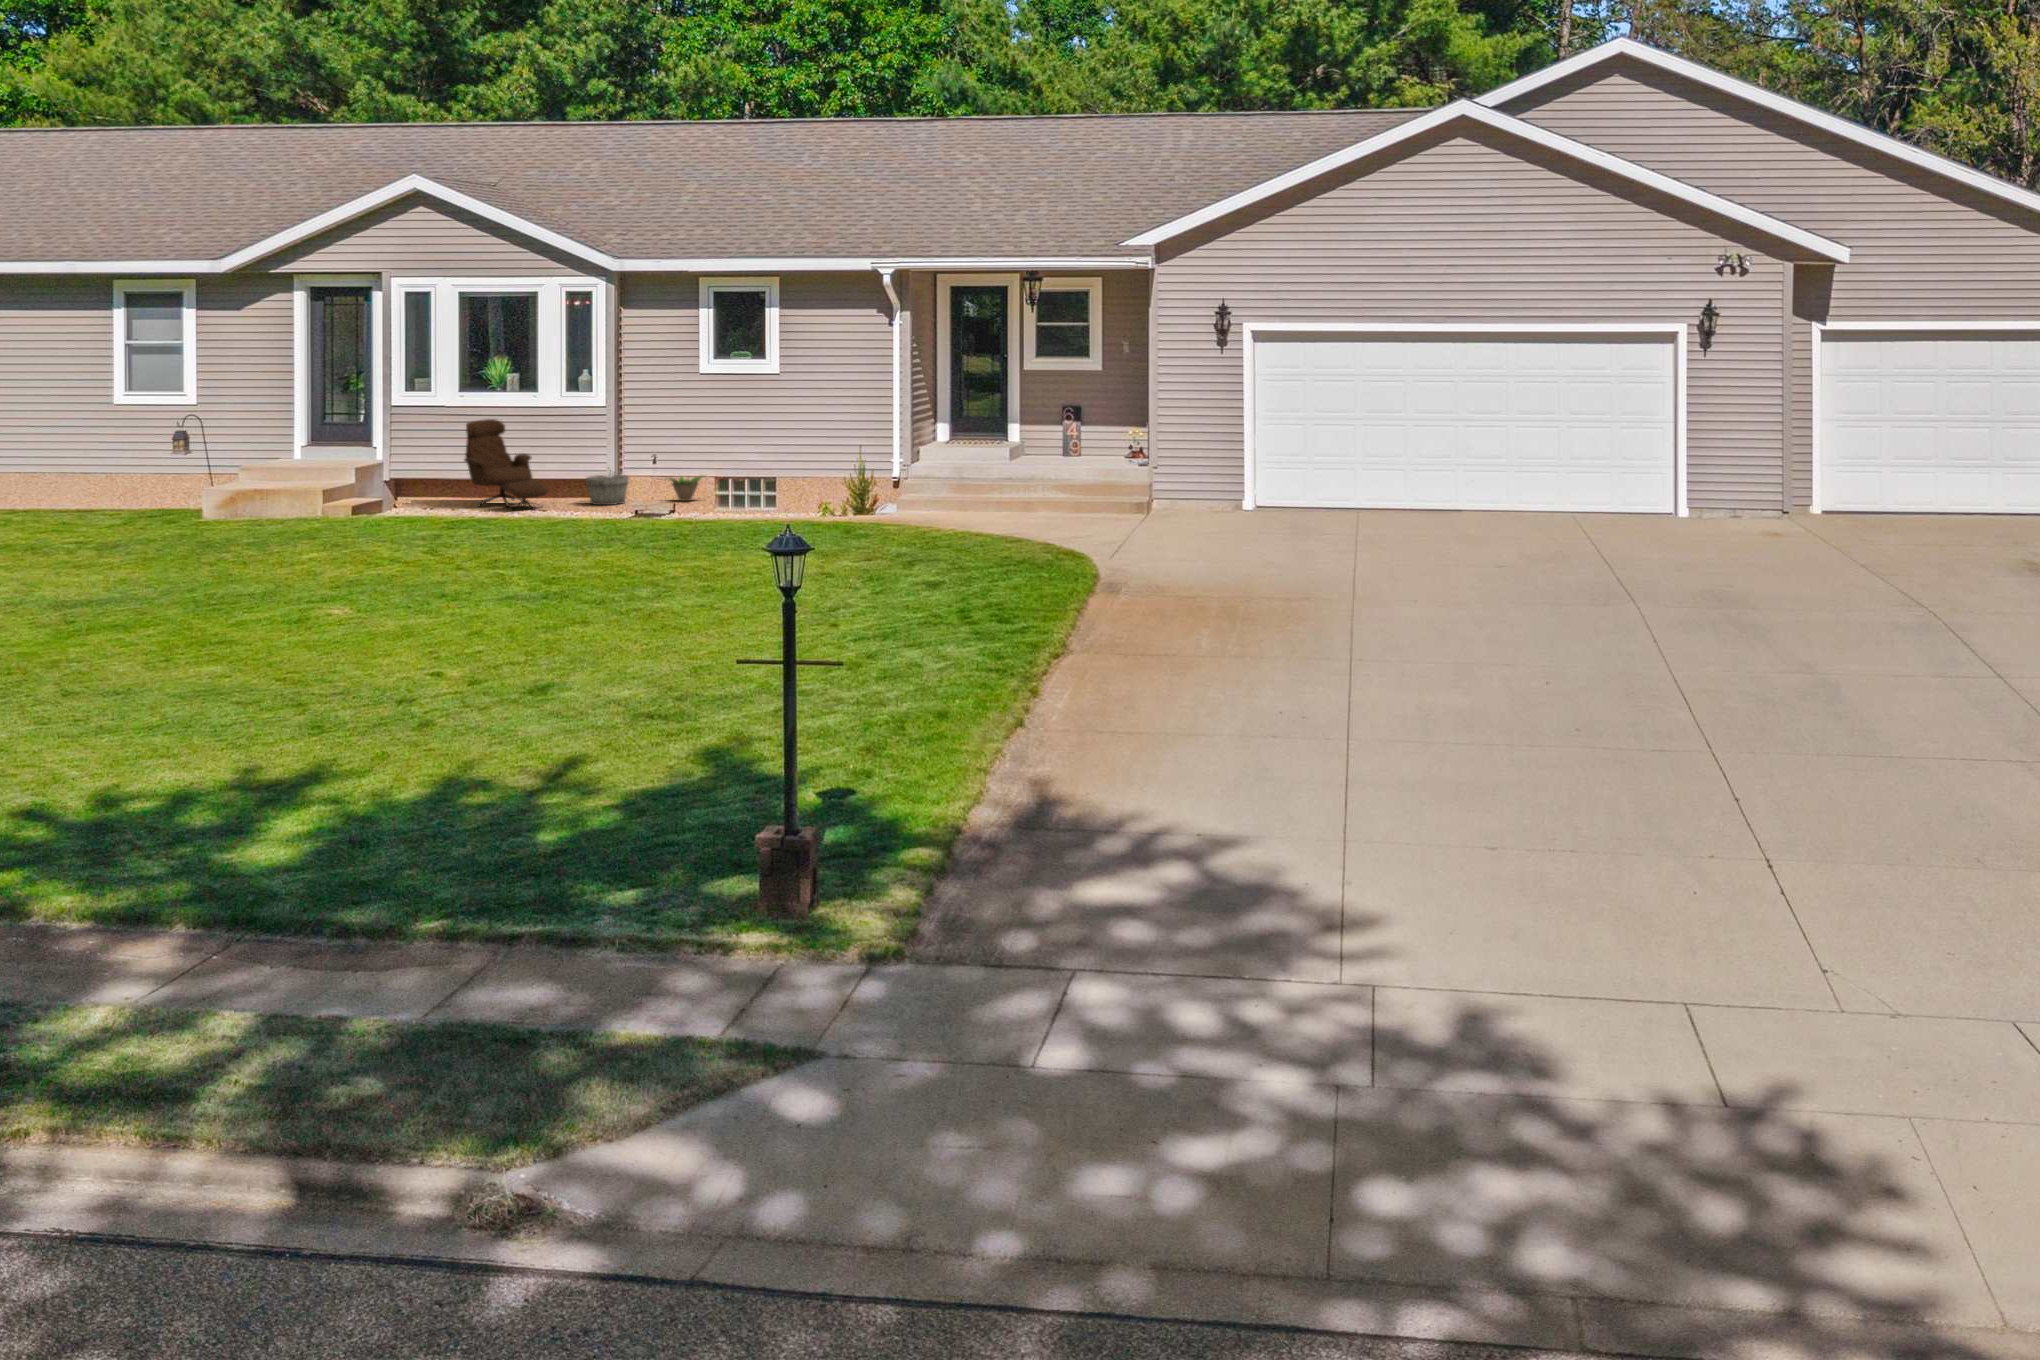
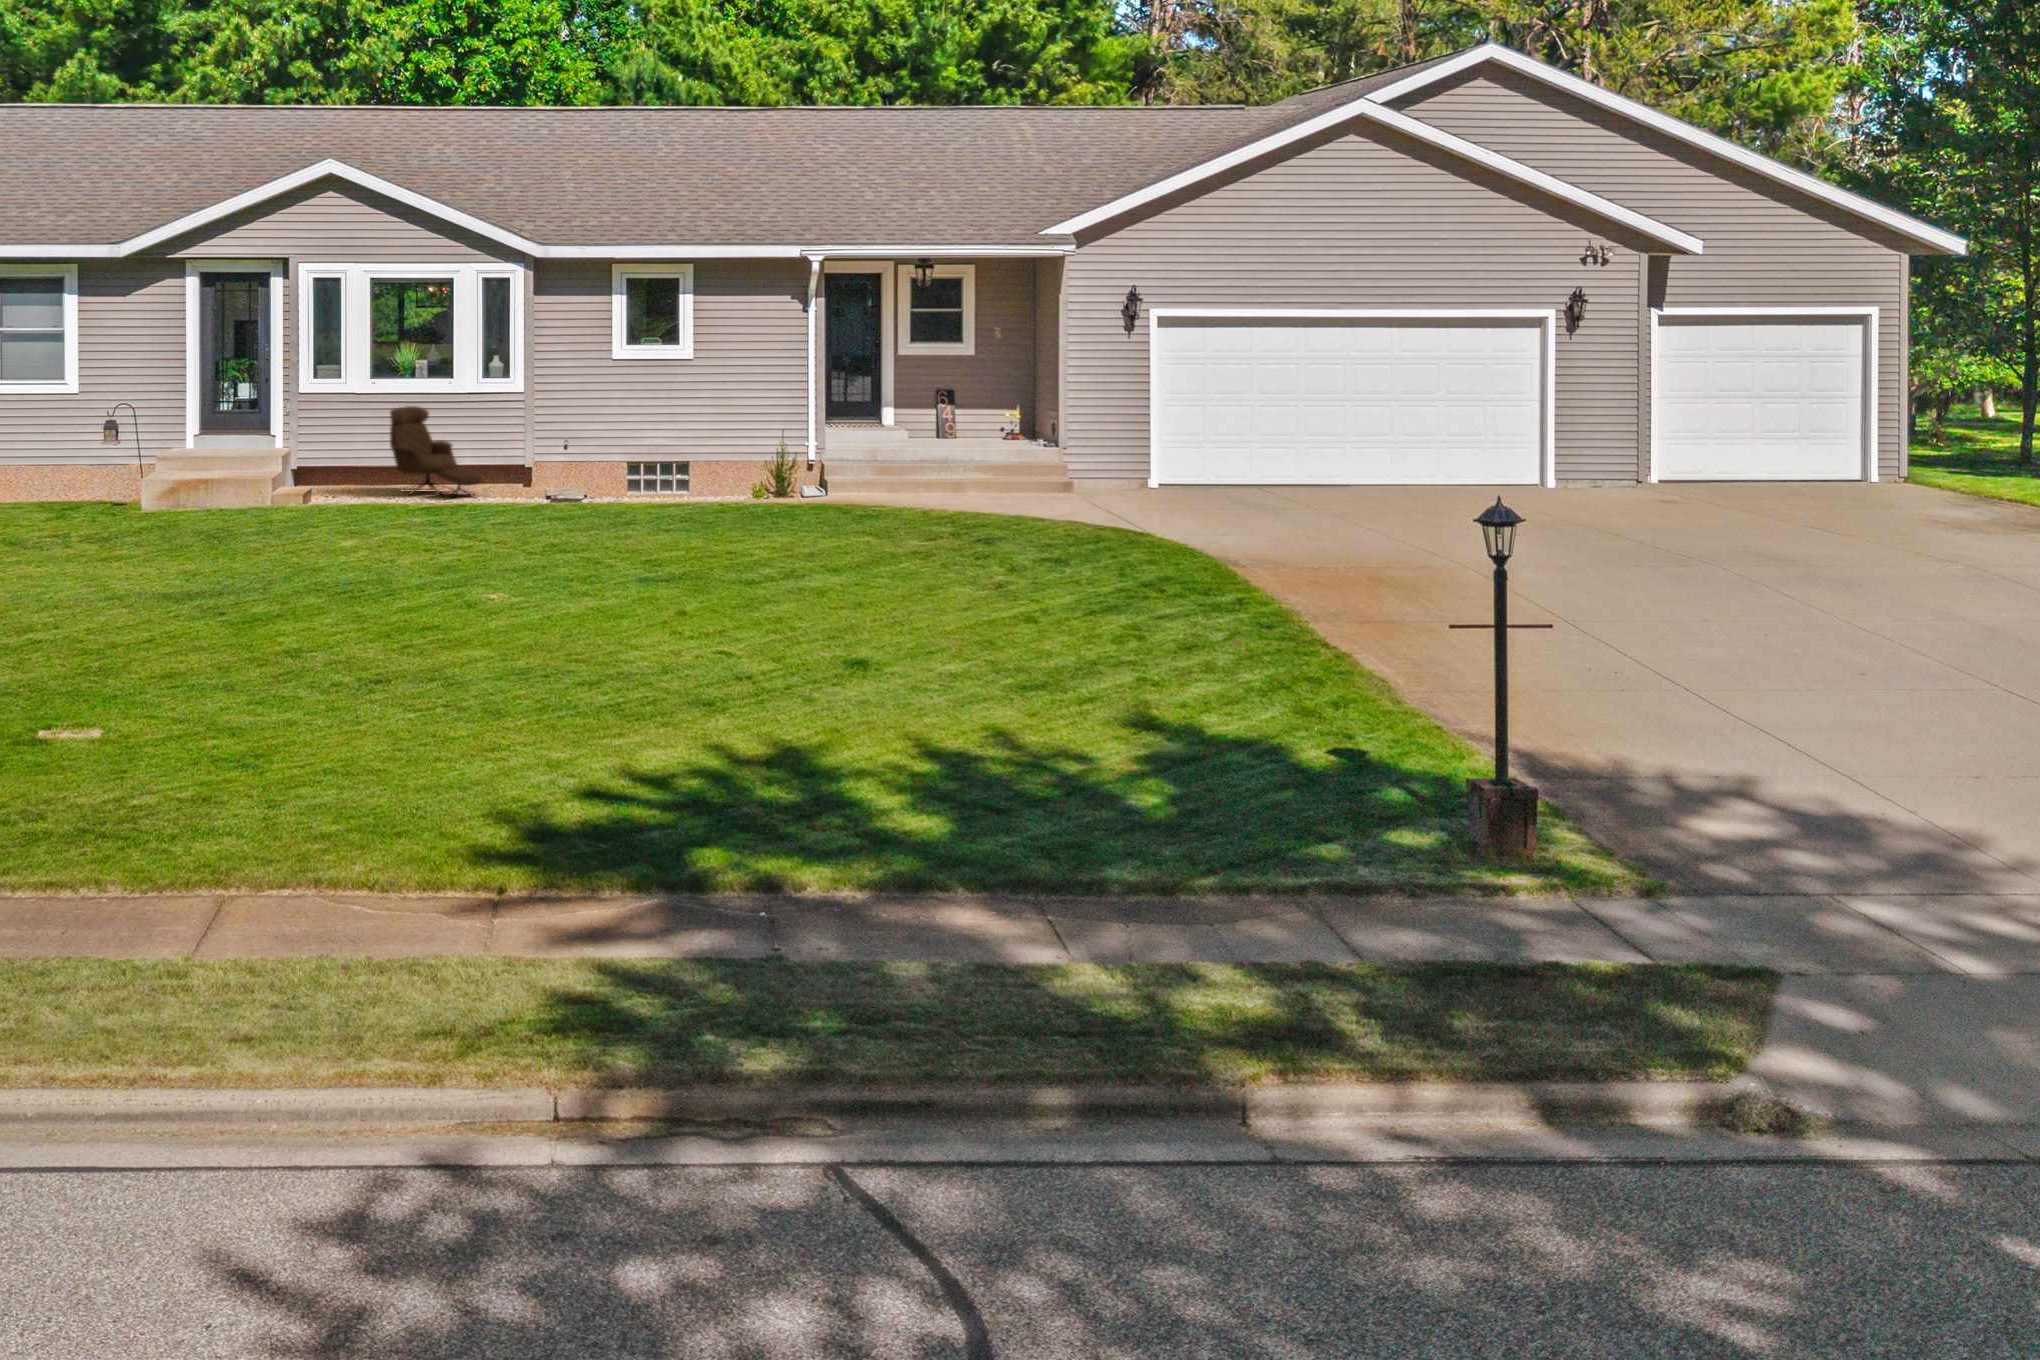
wooden bucket: present [586,470,629,505] -> none [512,454,555,492]
decorative plant: present [669,476,701,501] -> none [581,461,628,487]

